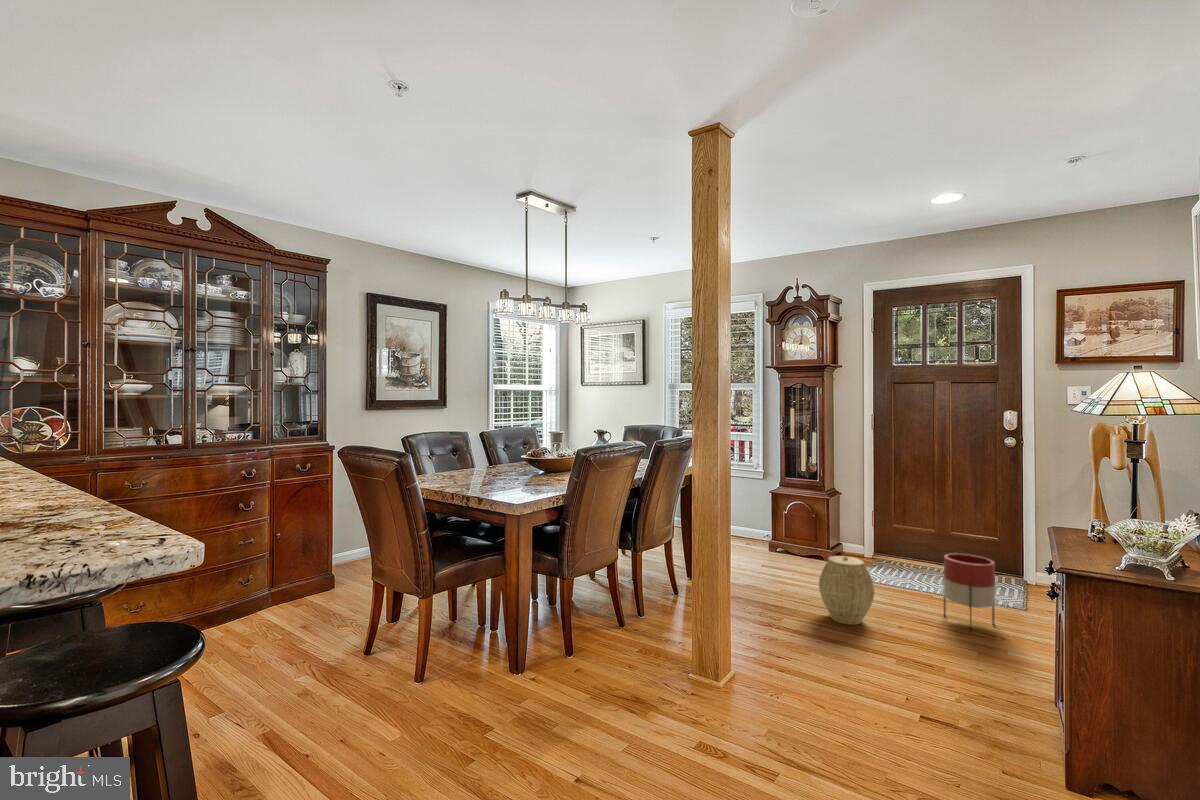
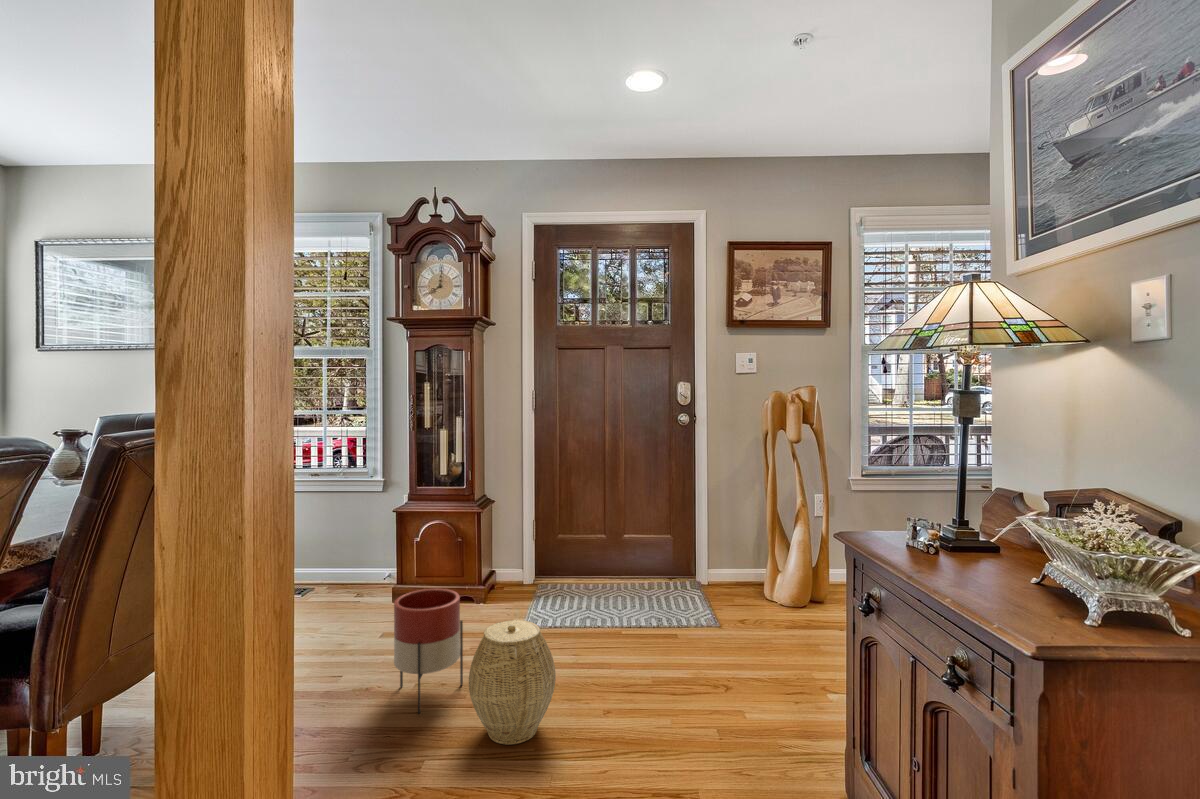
planter: present [944,553,995,631] -> present [394,589,463,714]

